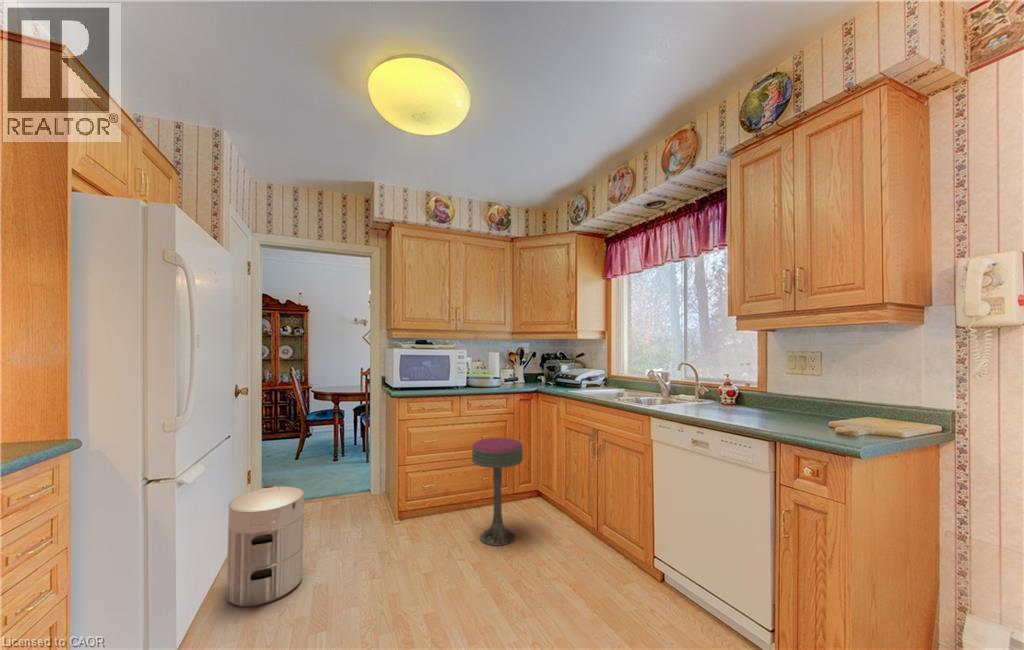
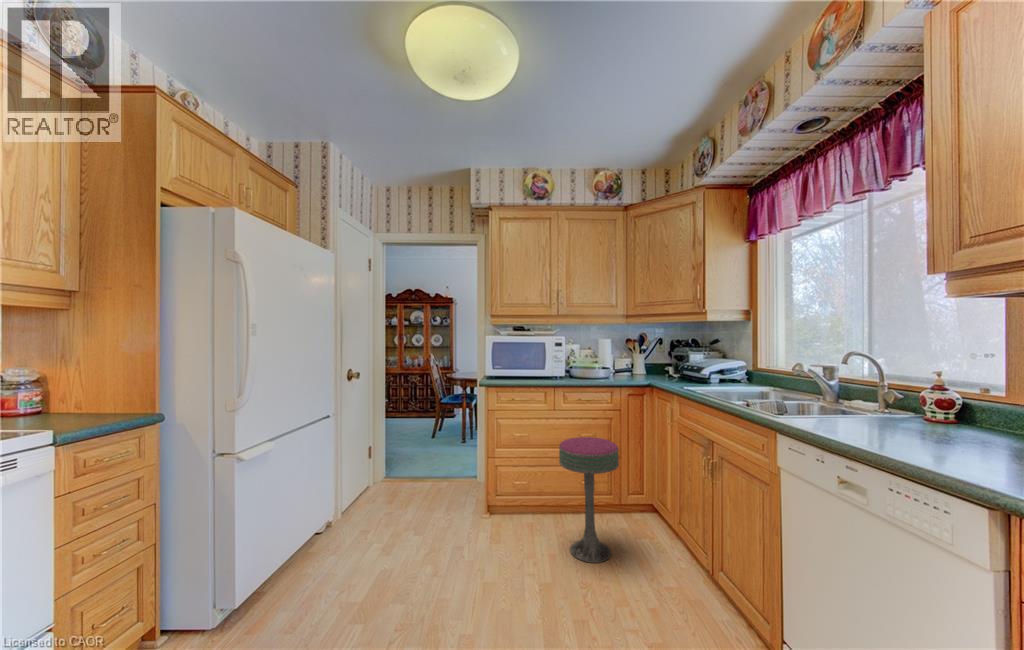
waste bin: present [226,486,304,607] -> none [326,464,391,573]

